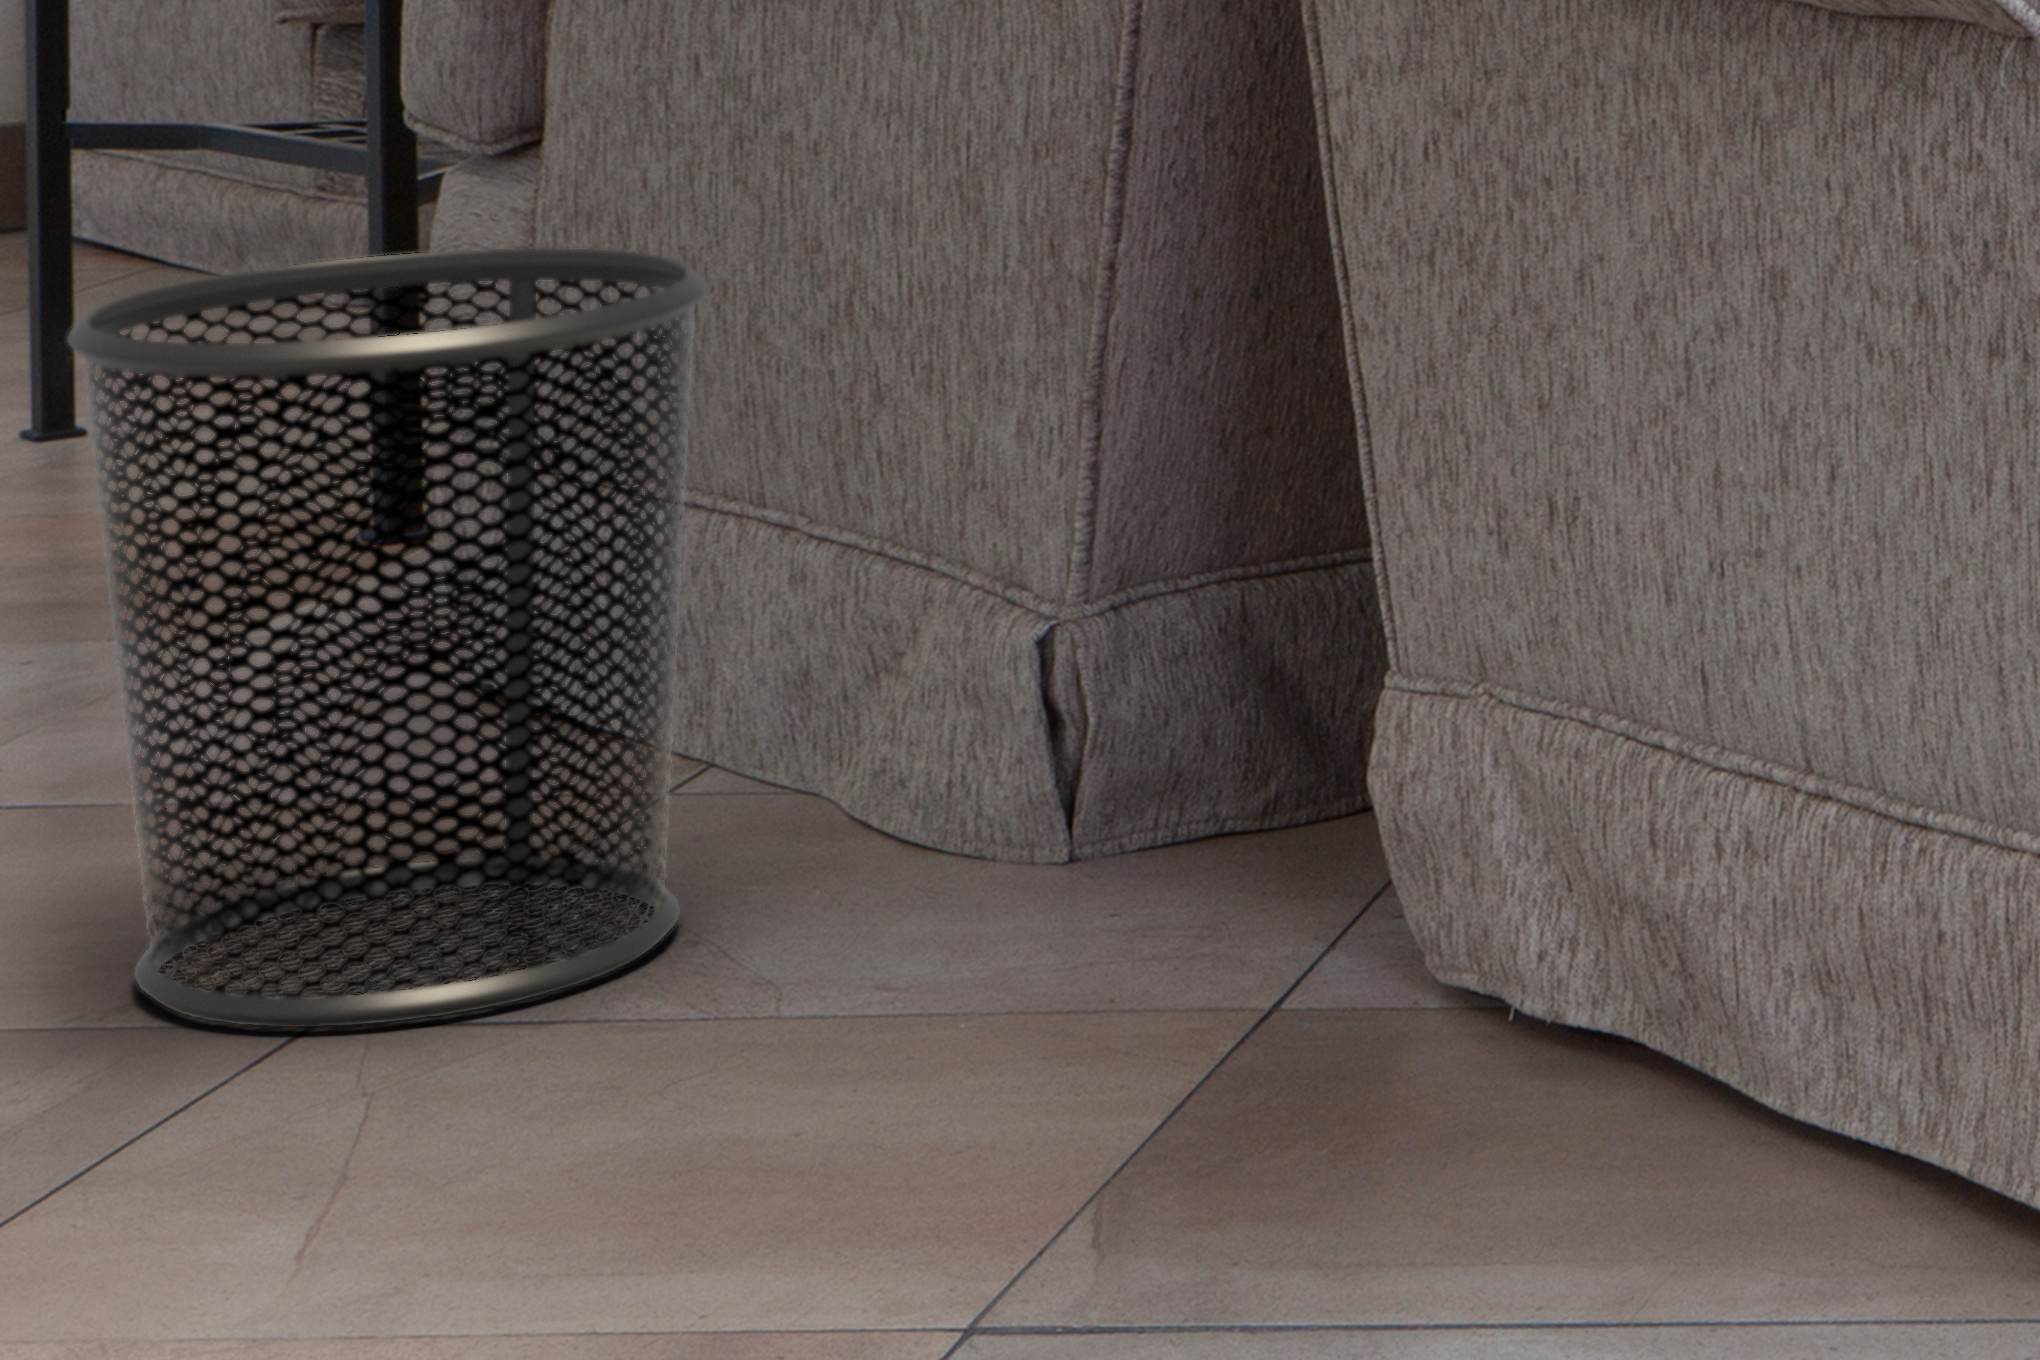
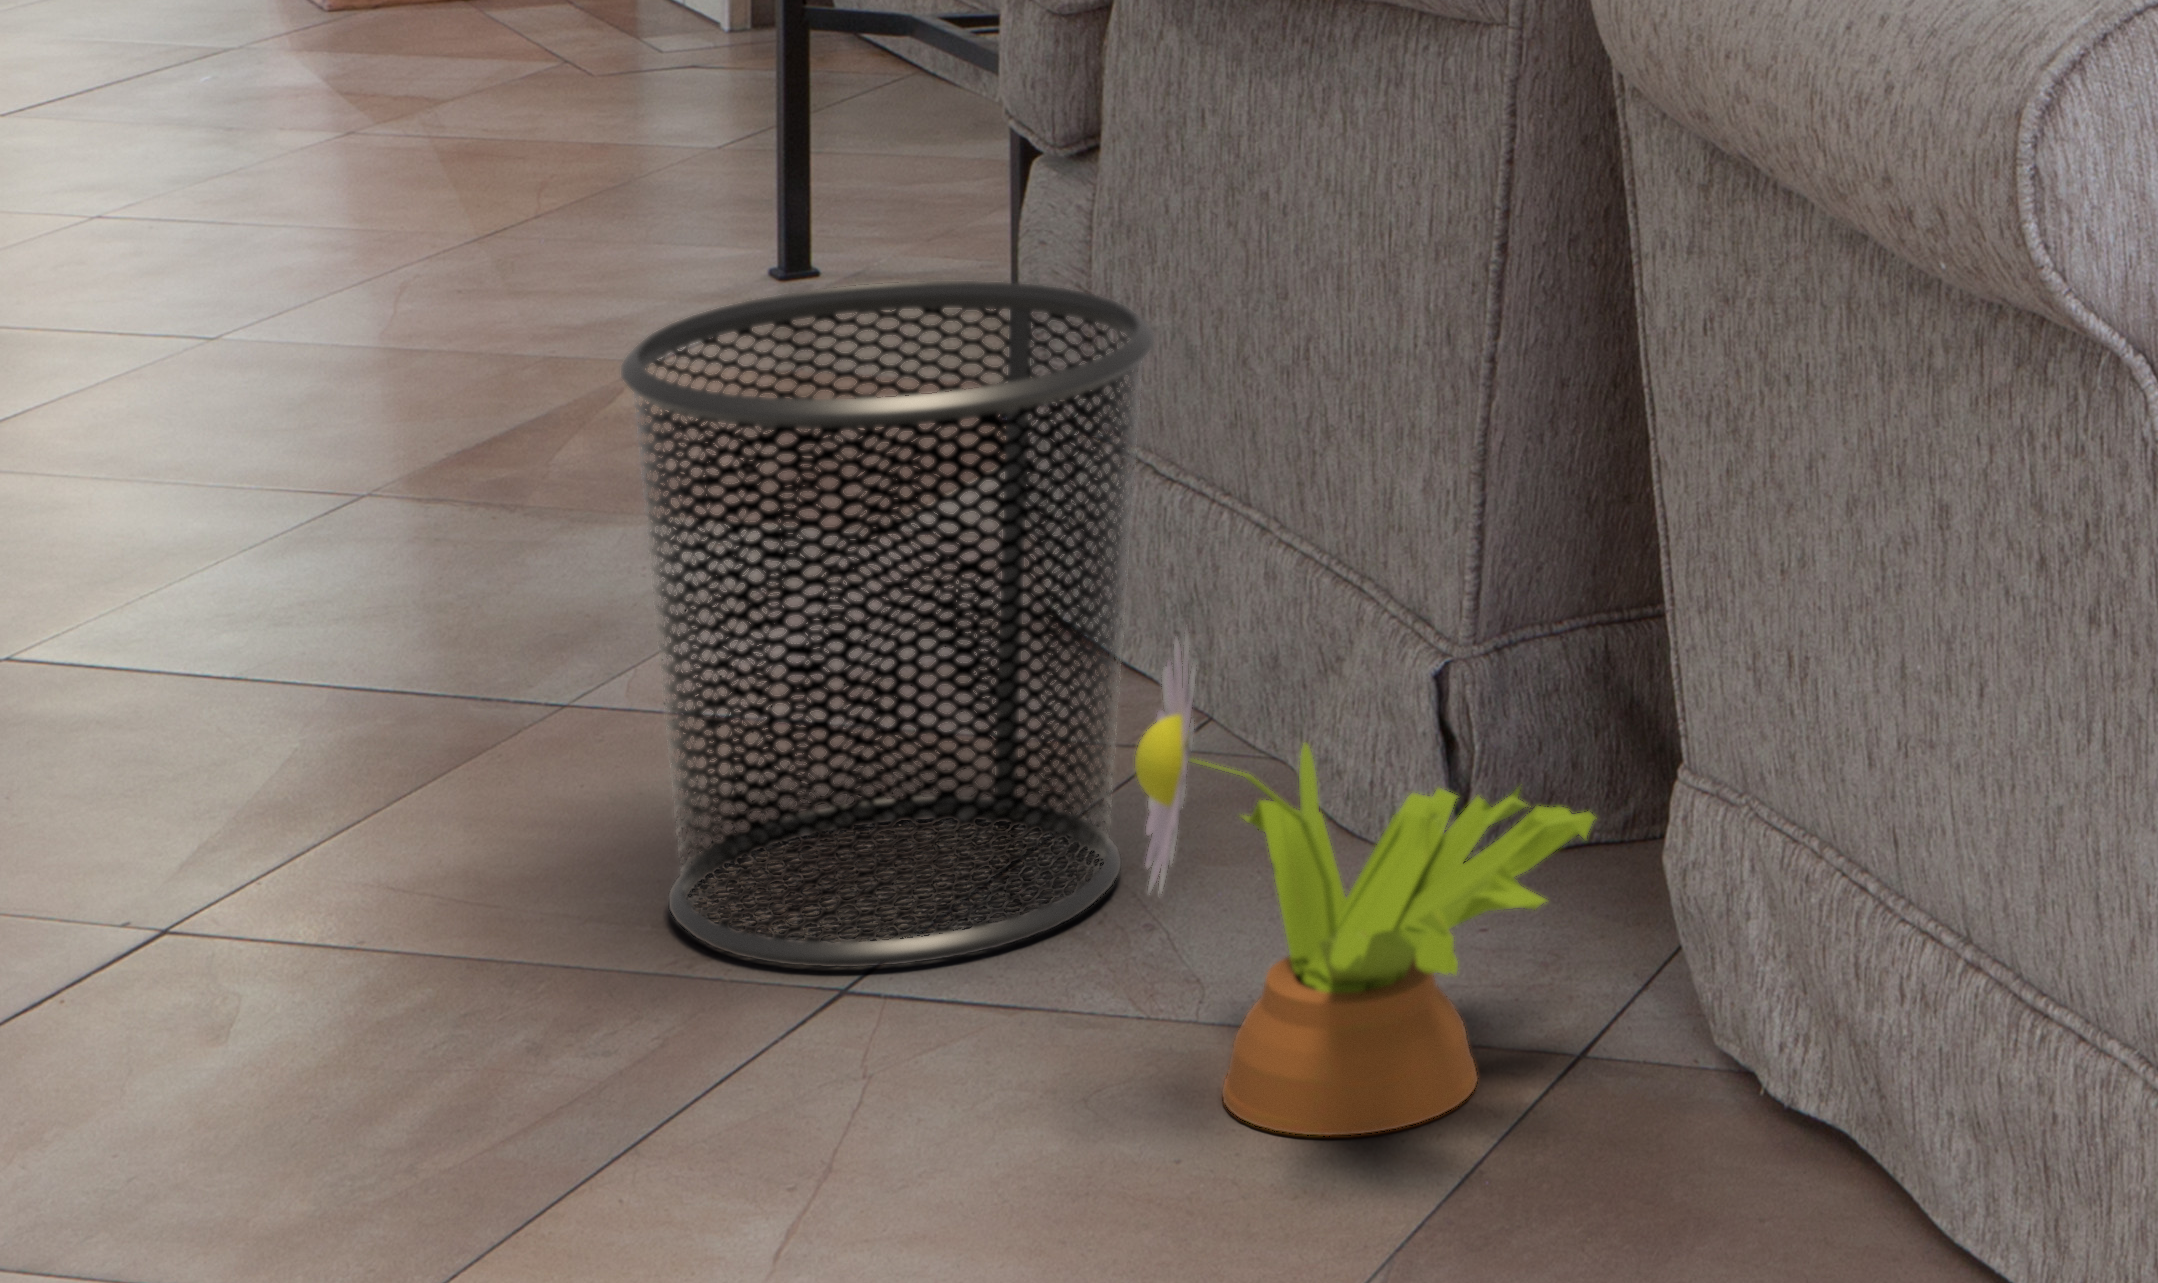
decorative plant: none [774,537,1307,1120] -> present [1135,635,1597,1136]

